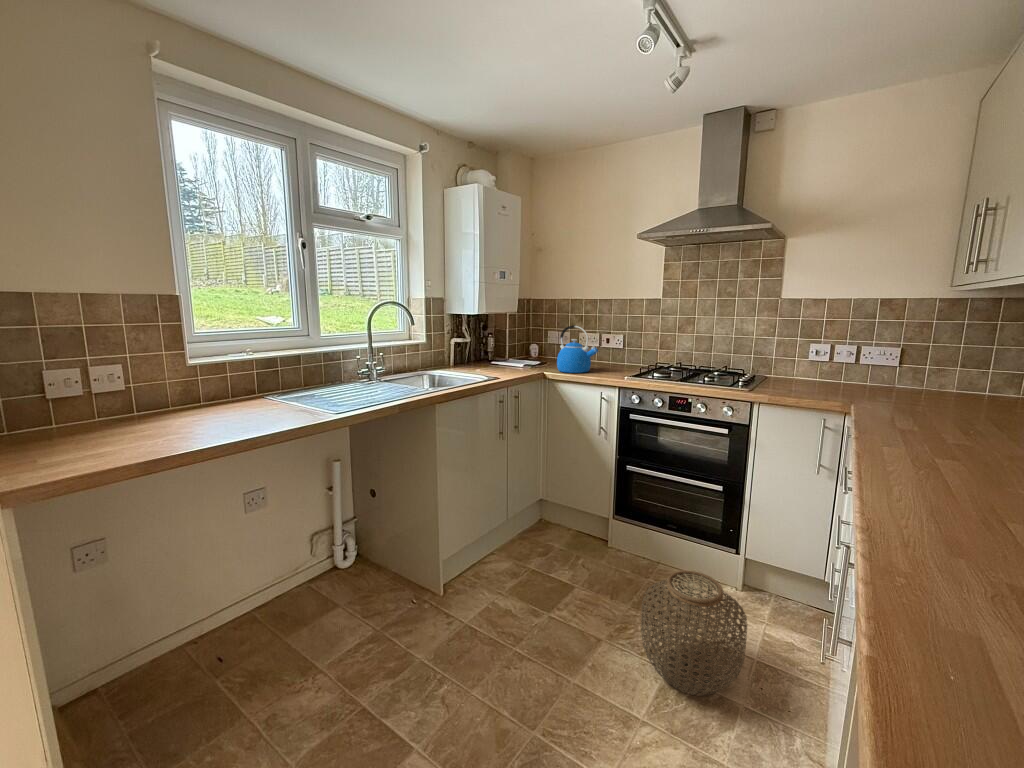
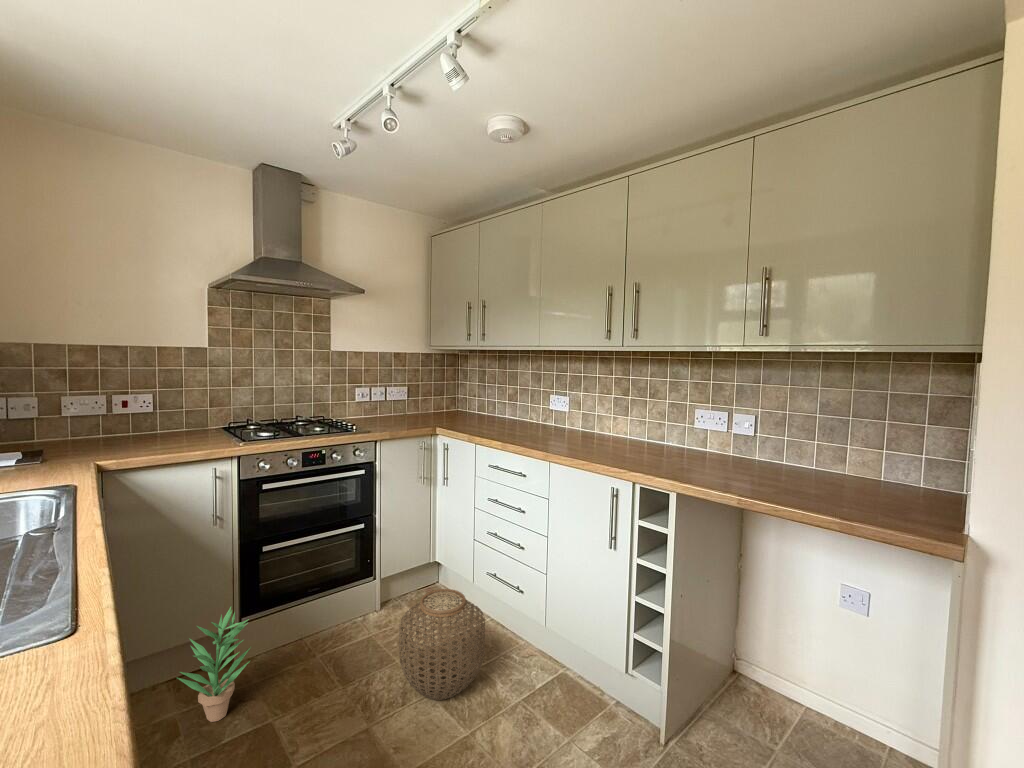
kettle: present [557,325,598,373] -> none [111,385,185,455]
potted plant: none [543,492,586,567] -> present [178,607,250,722]

